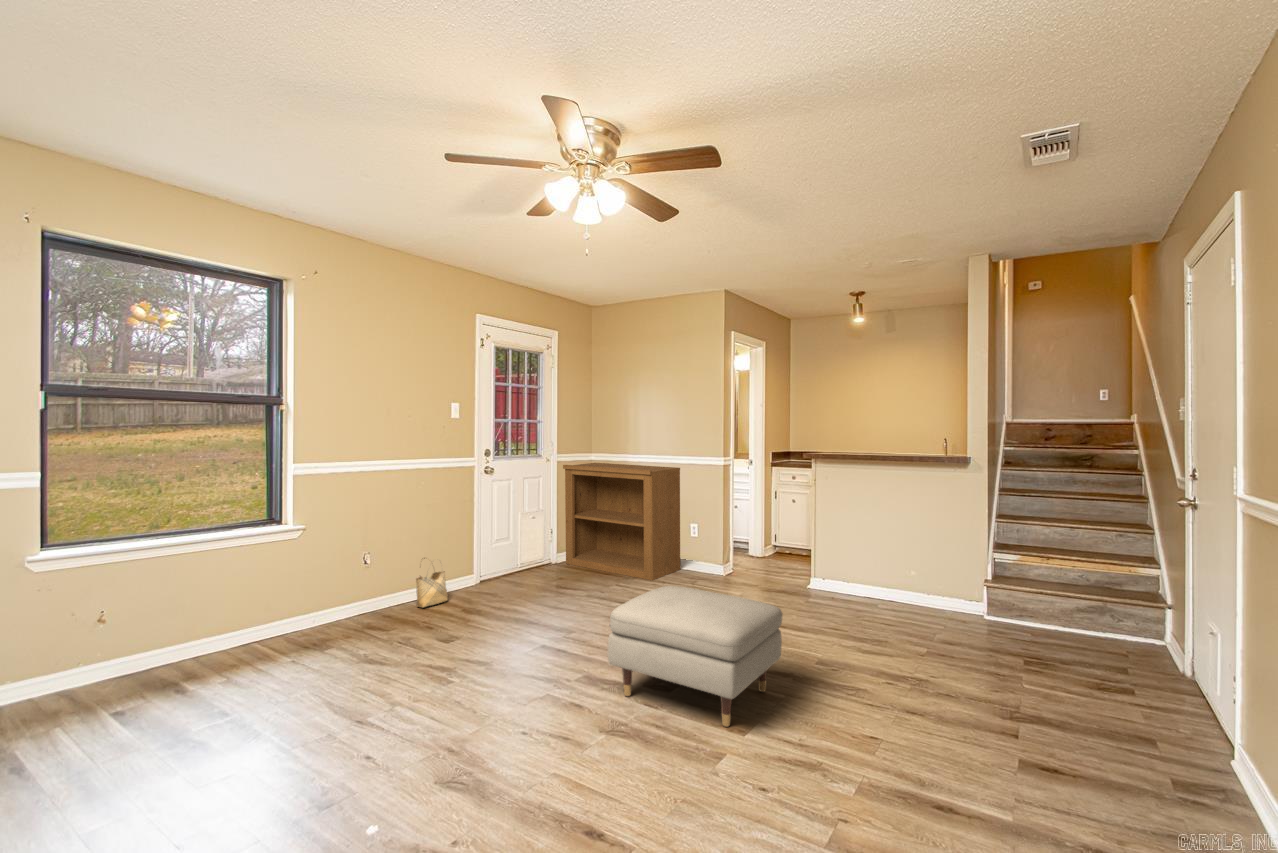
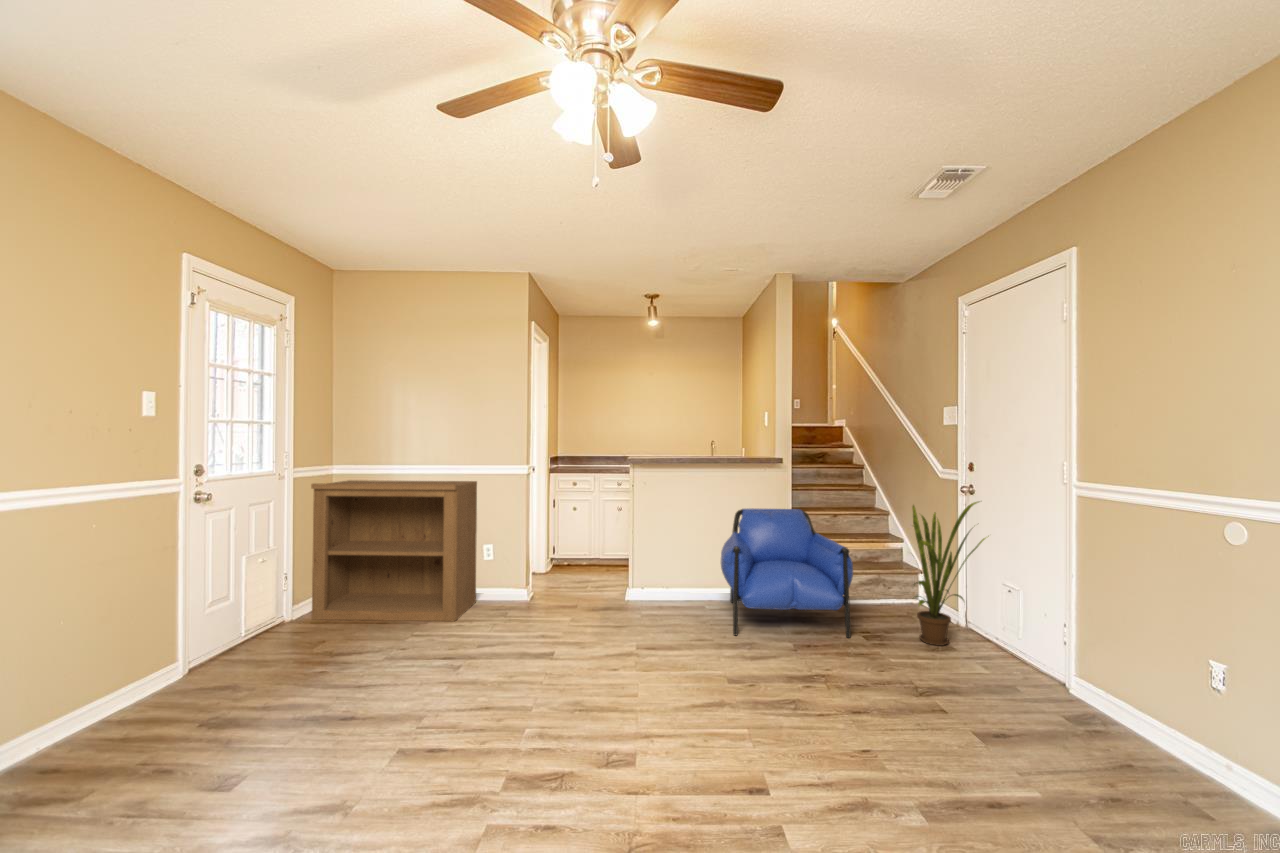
armchair: none [868,510,1021,660] -> present [721,508,853,638]
house plant: none [1062,520,1191,692] -> present [912,502,989,646]
woven basket: present [416,558,448,608] -> none [67,651,137,748]
ottoman: present [608,586,782,727] -> none [565,623,773,796]

